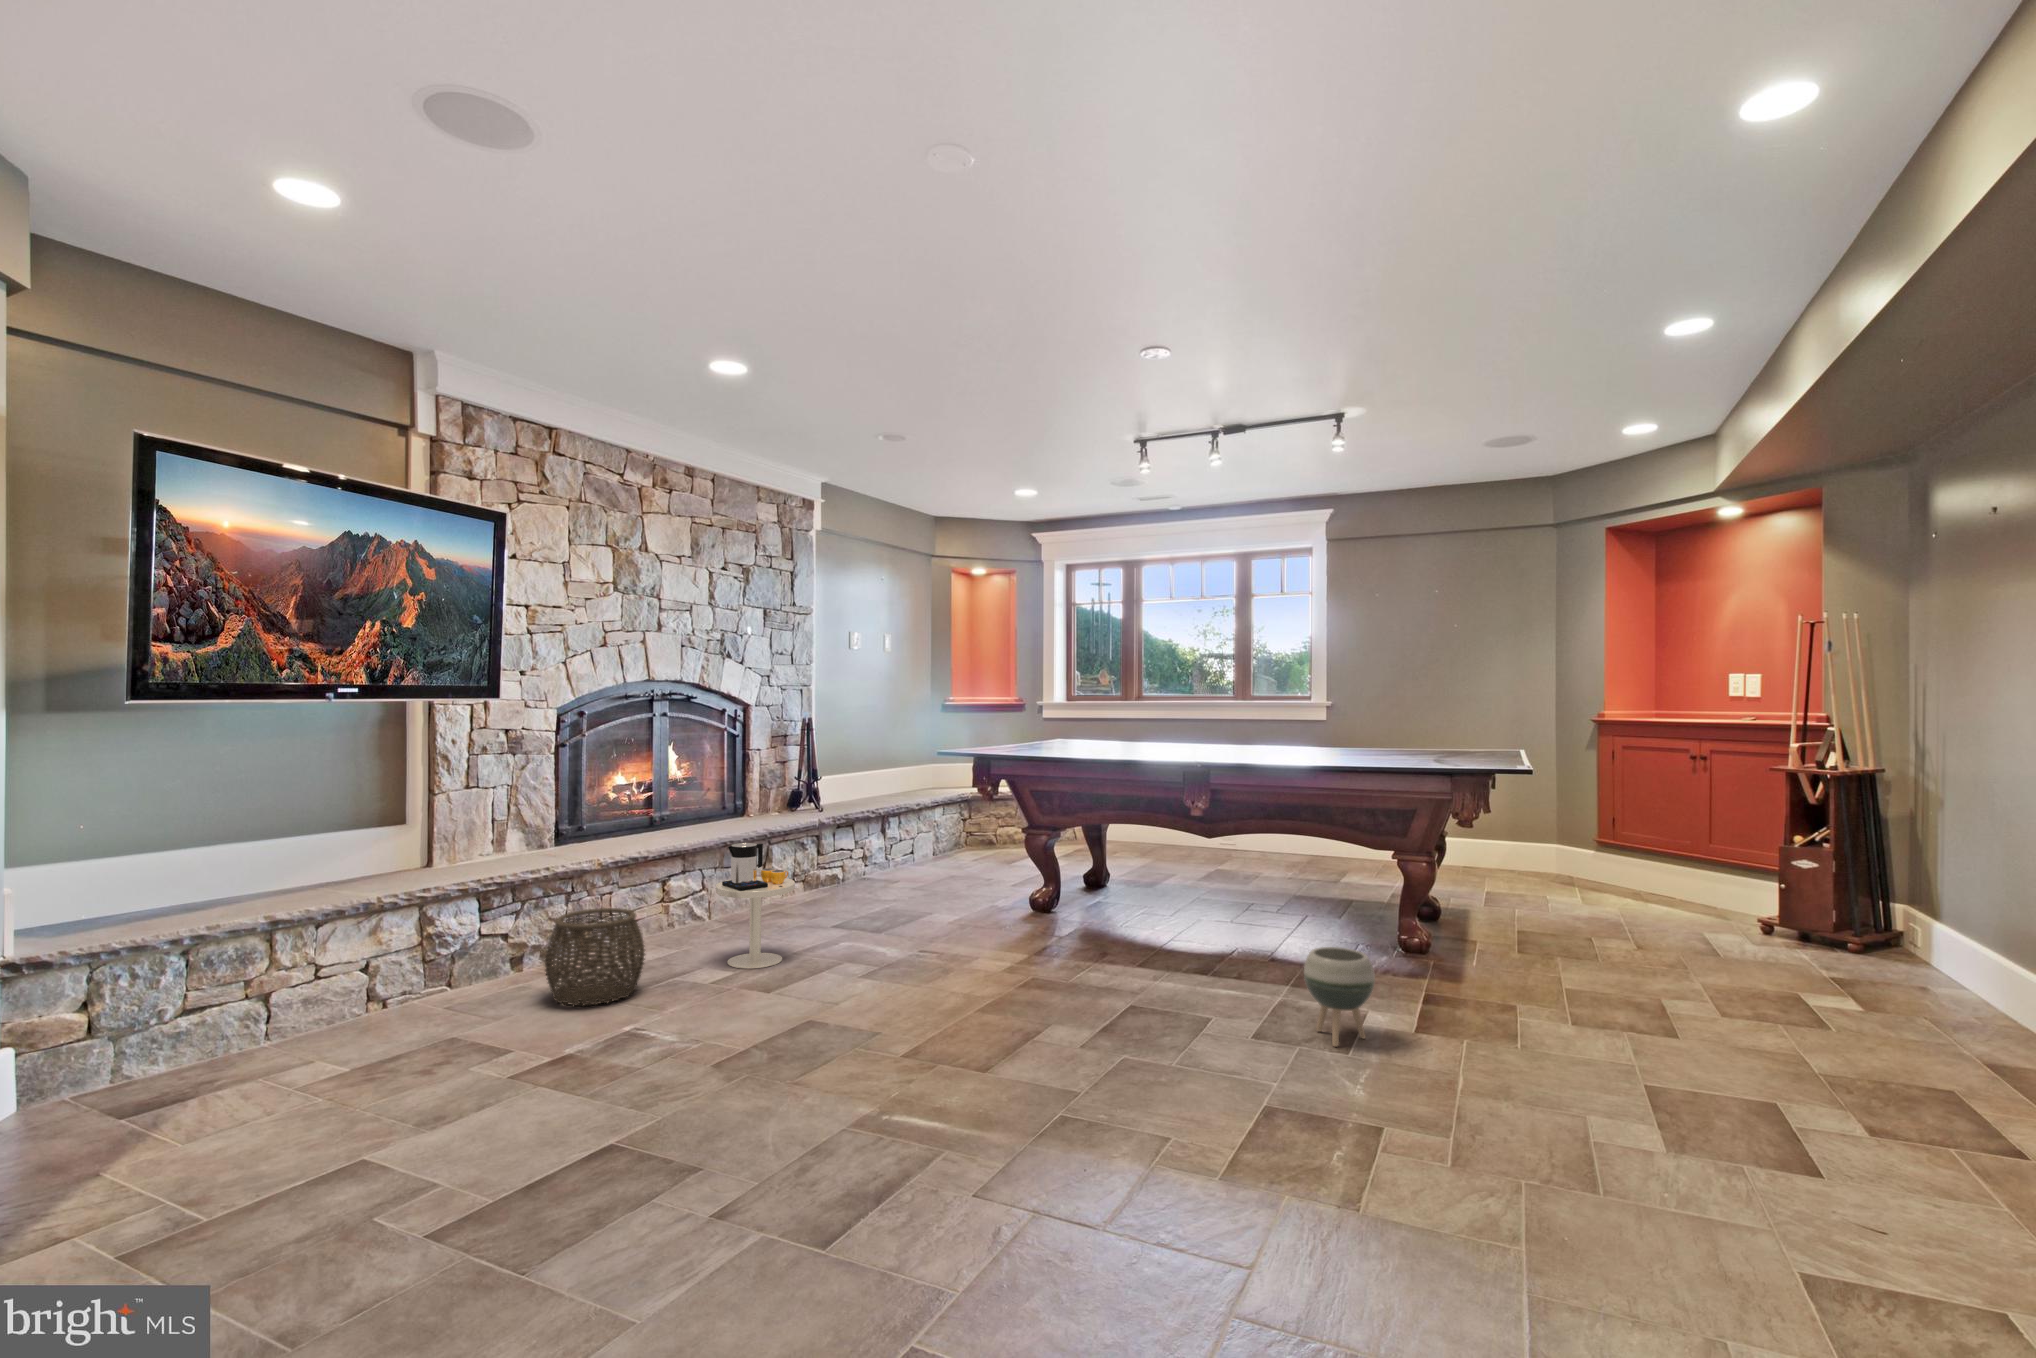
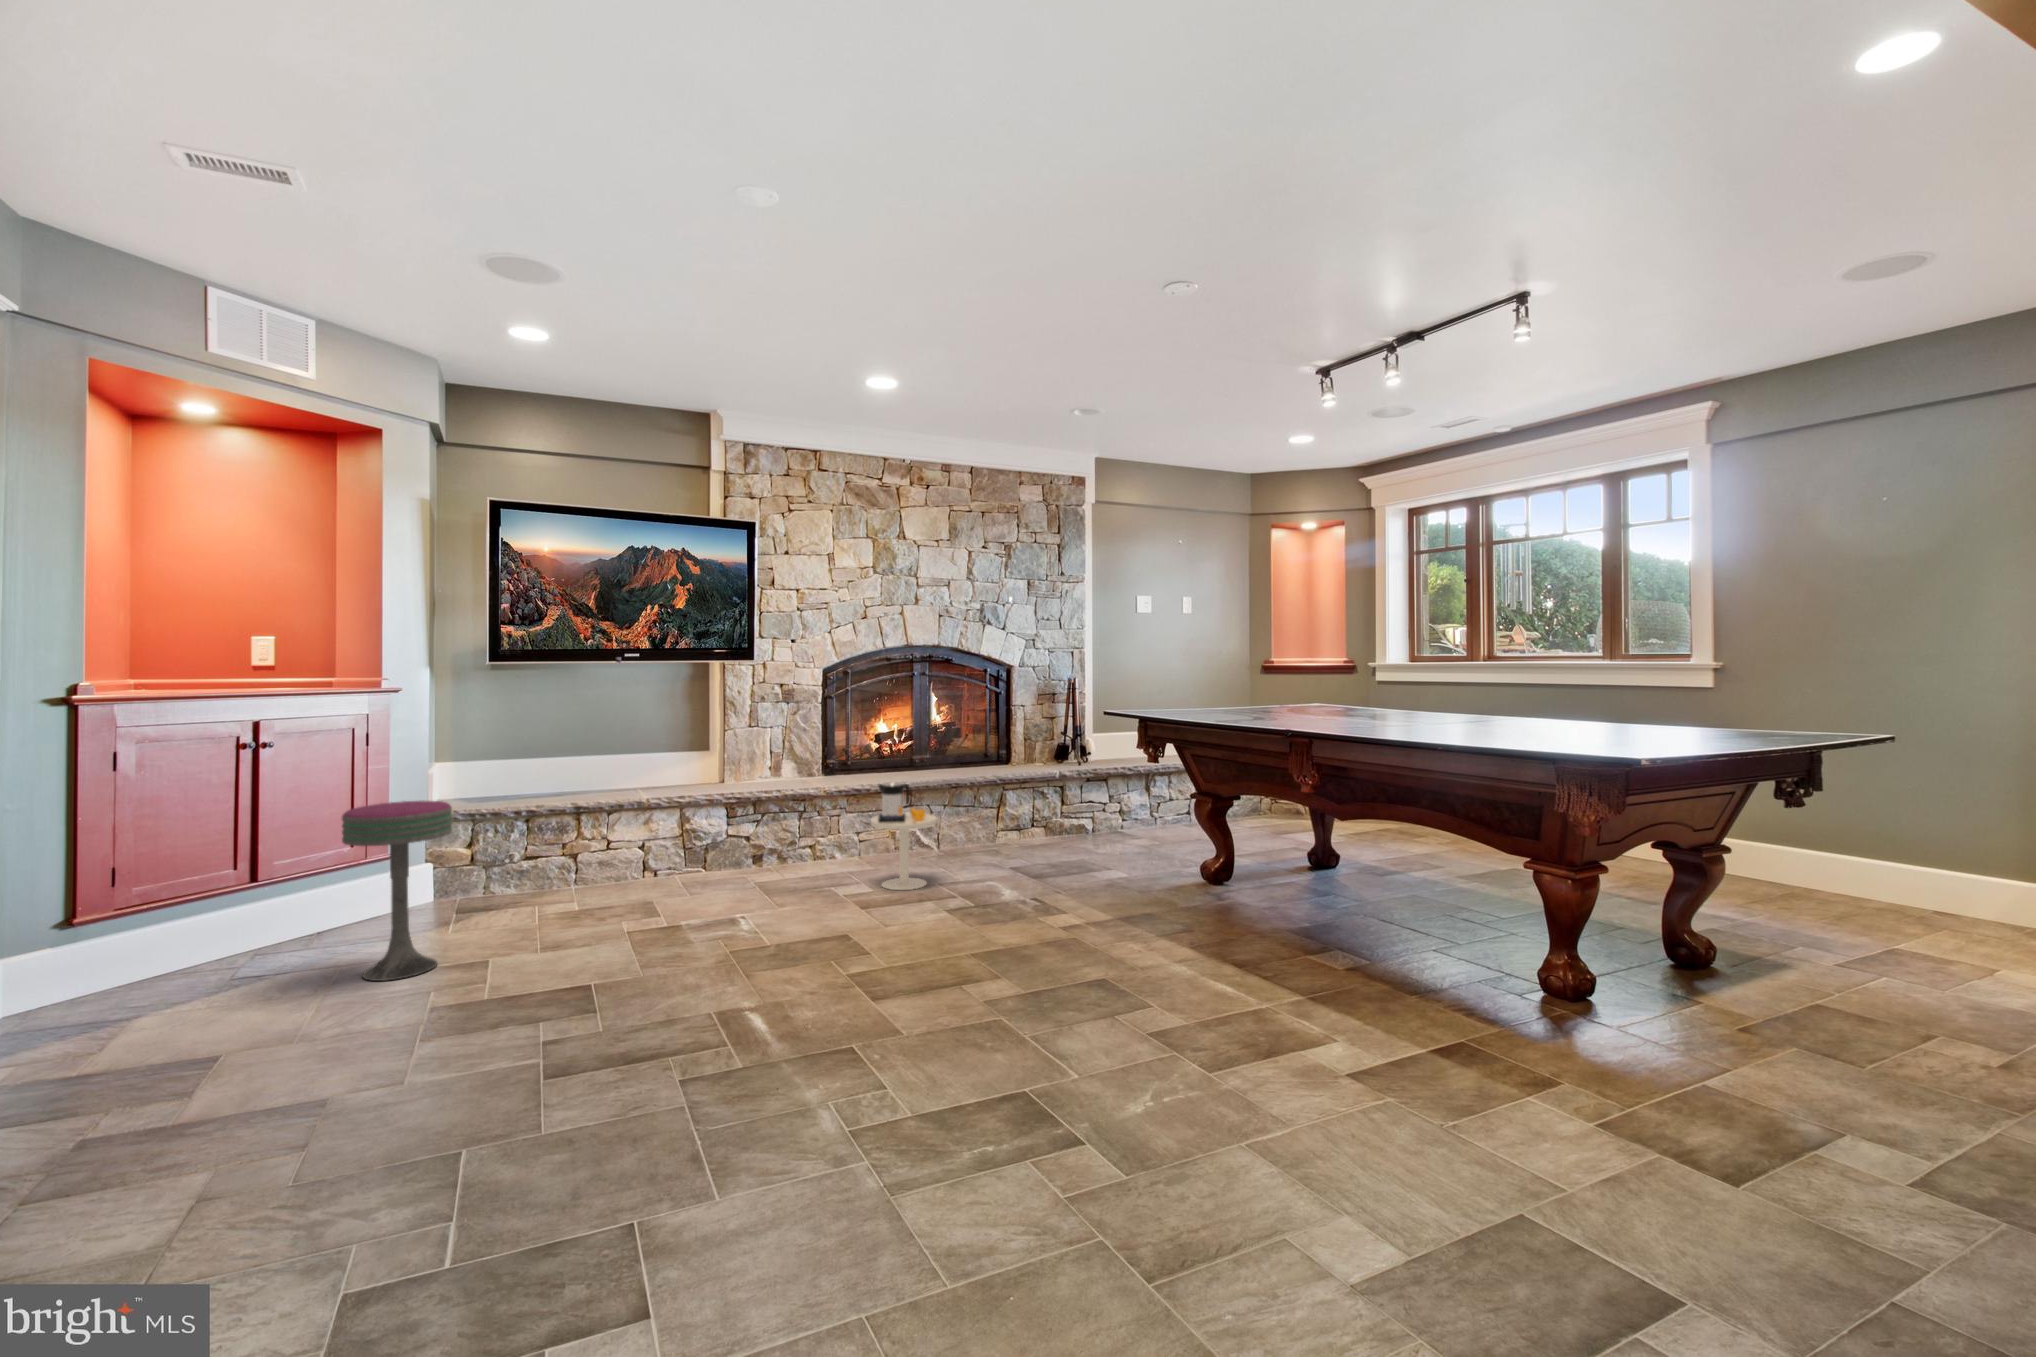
woven basket: present [545,908,645,1006] -> none [727,824,802,897]
bar stool: none [144,922,327,1225] -> present [342,801,453,981]
planter: present [1304,947,1375,1047] -> none [1231,959,1320,1086]

